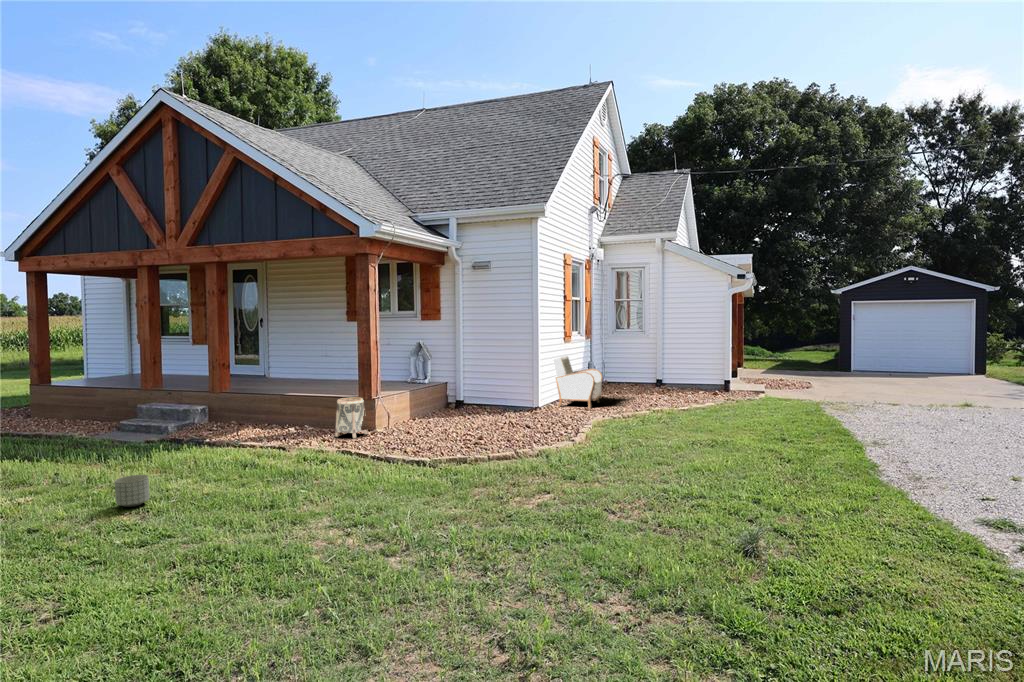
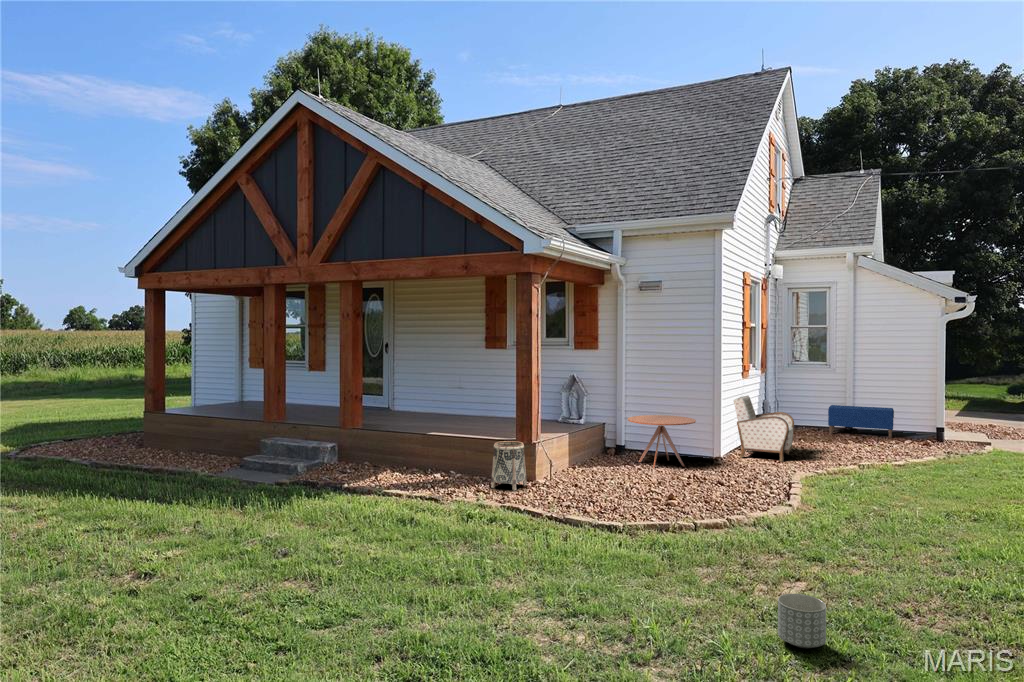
bench: none [642,363,692,388] -> present [828,405,894,438]
round table: none [463,374,518,417] -> present [628,415,696,468]
planter: present [115,475,149,507] -> present [778,594,826,648]

